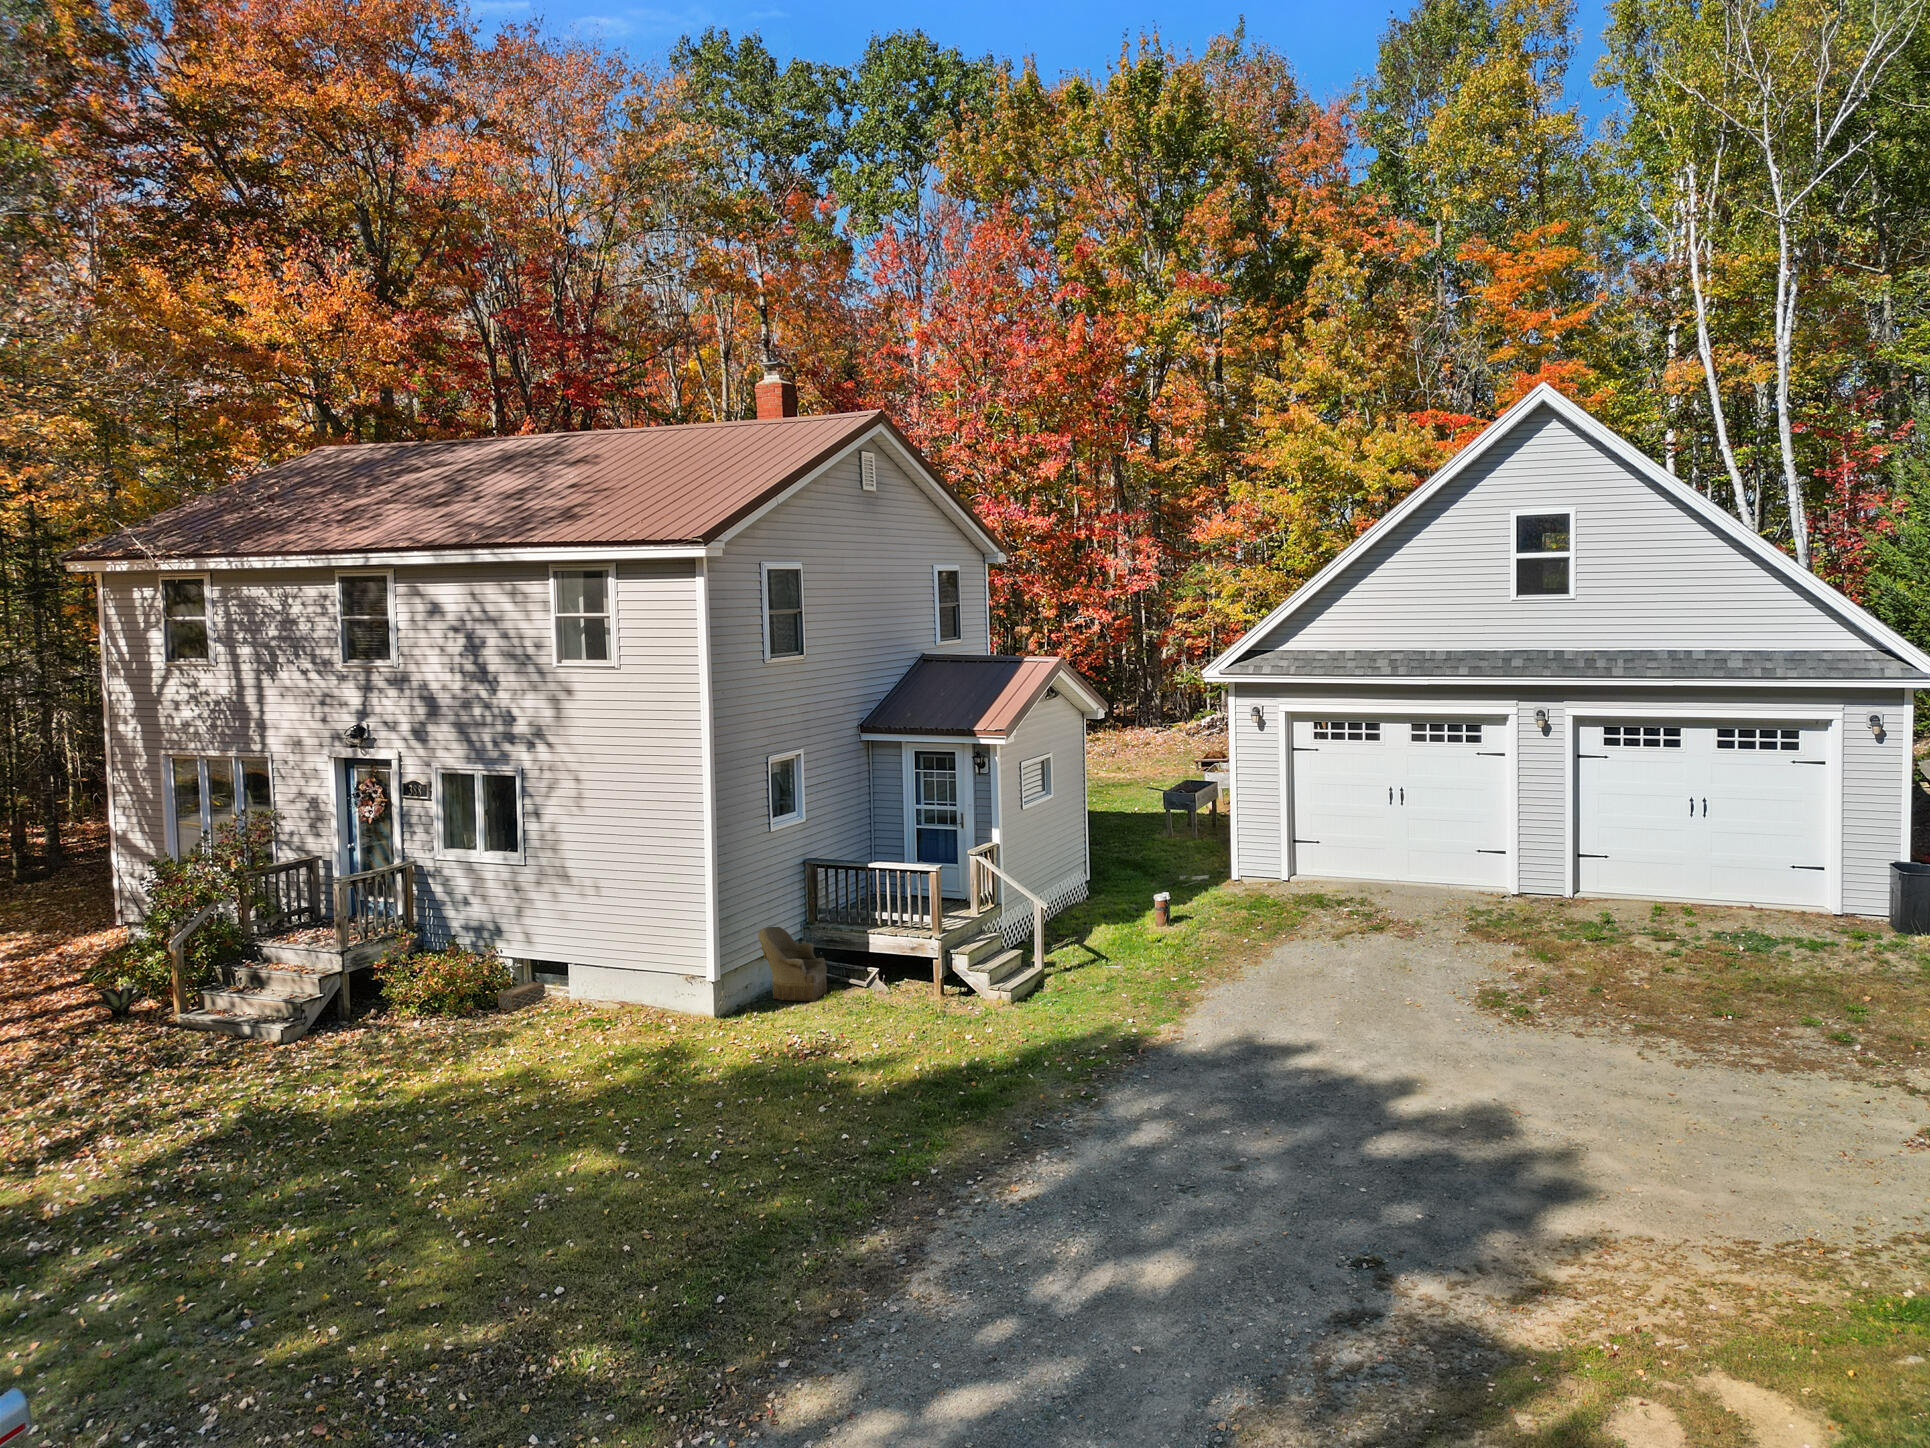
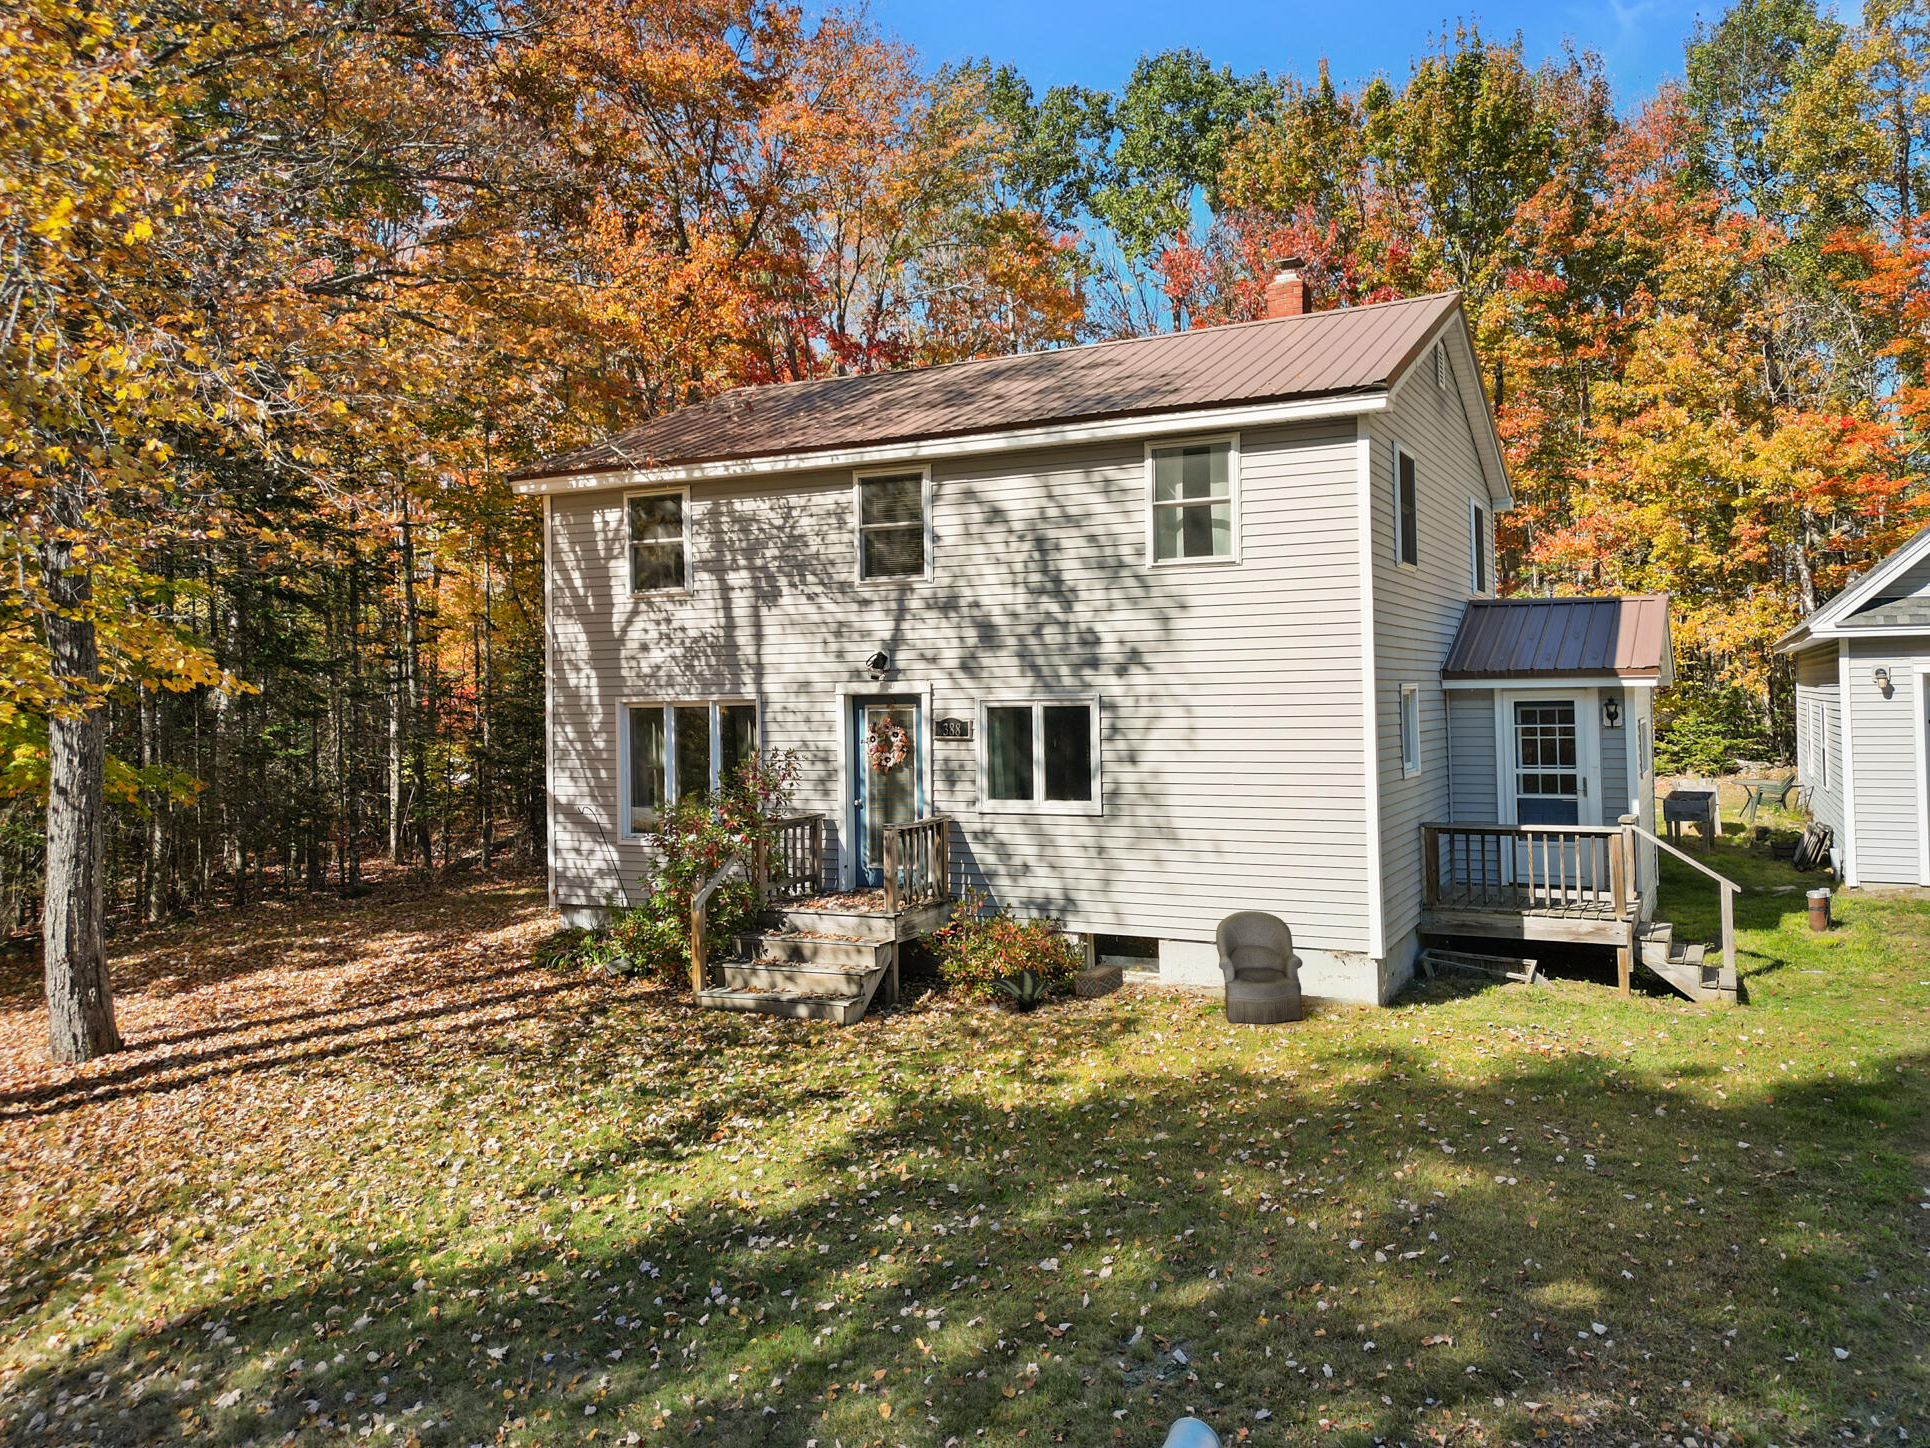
armchair: present [758,927,827,1002] -> present [1216,911,1303,1024]
potted plant: present [89,987,145,1018] -> present [988,970,1059,1012]

